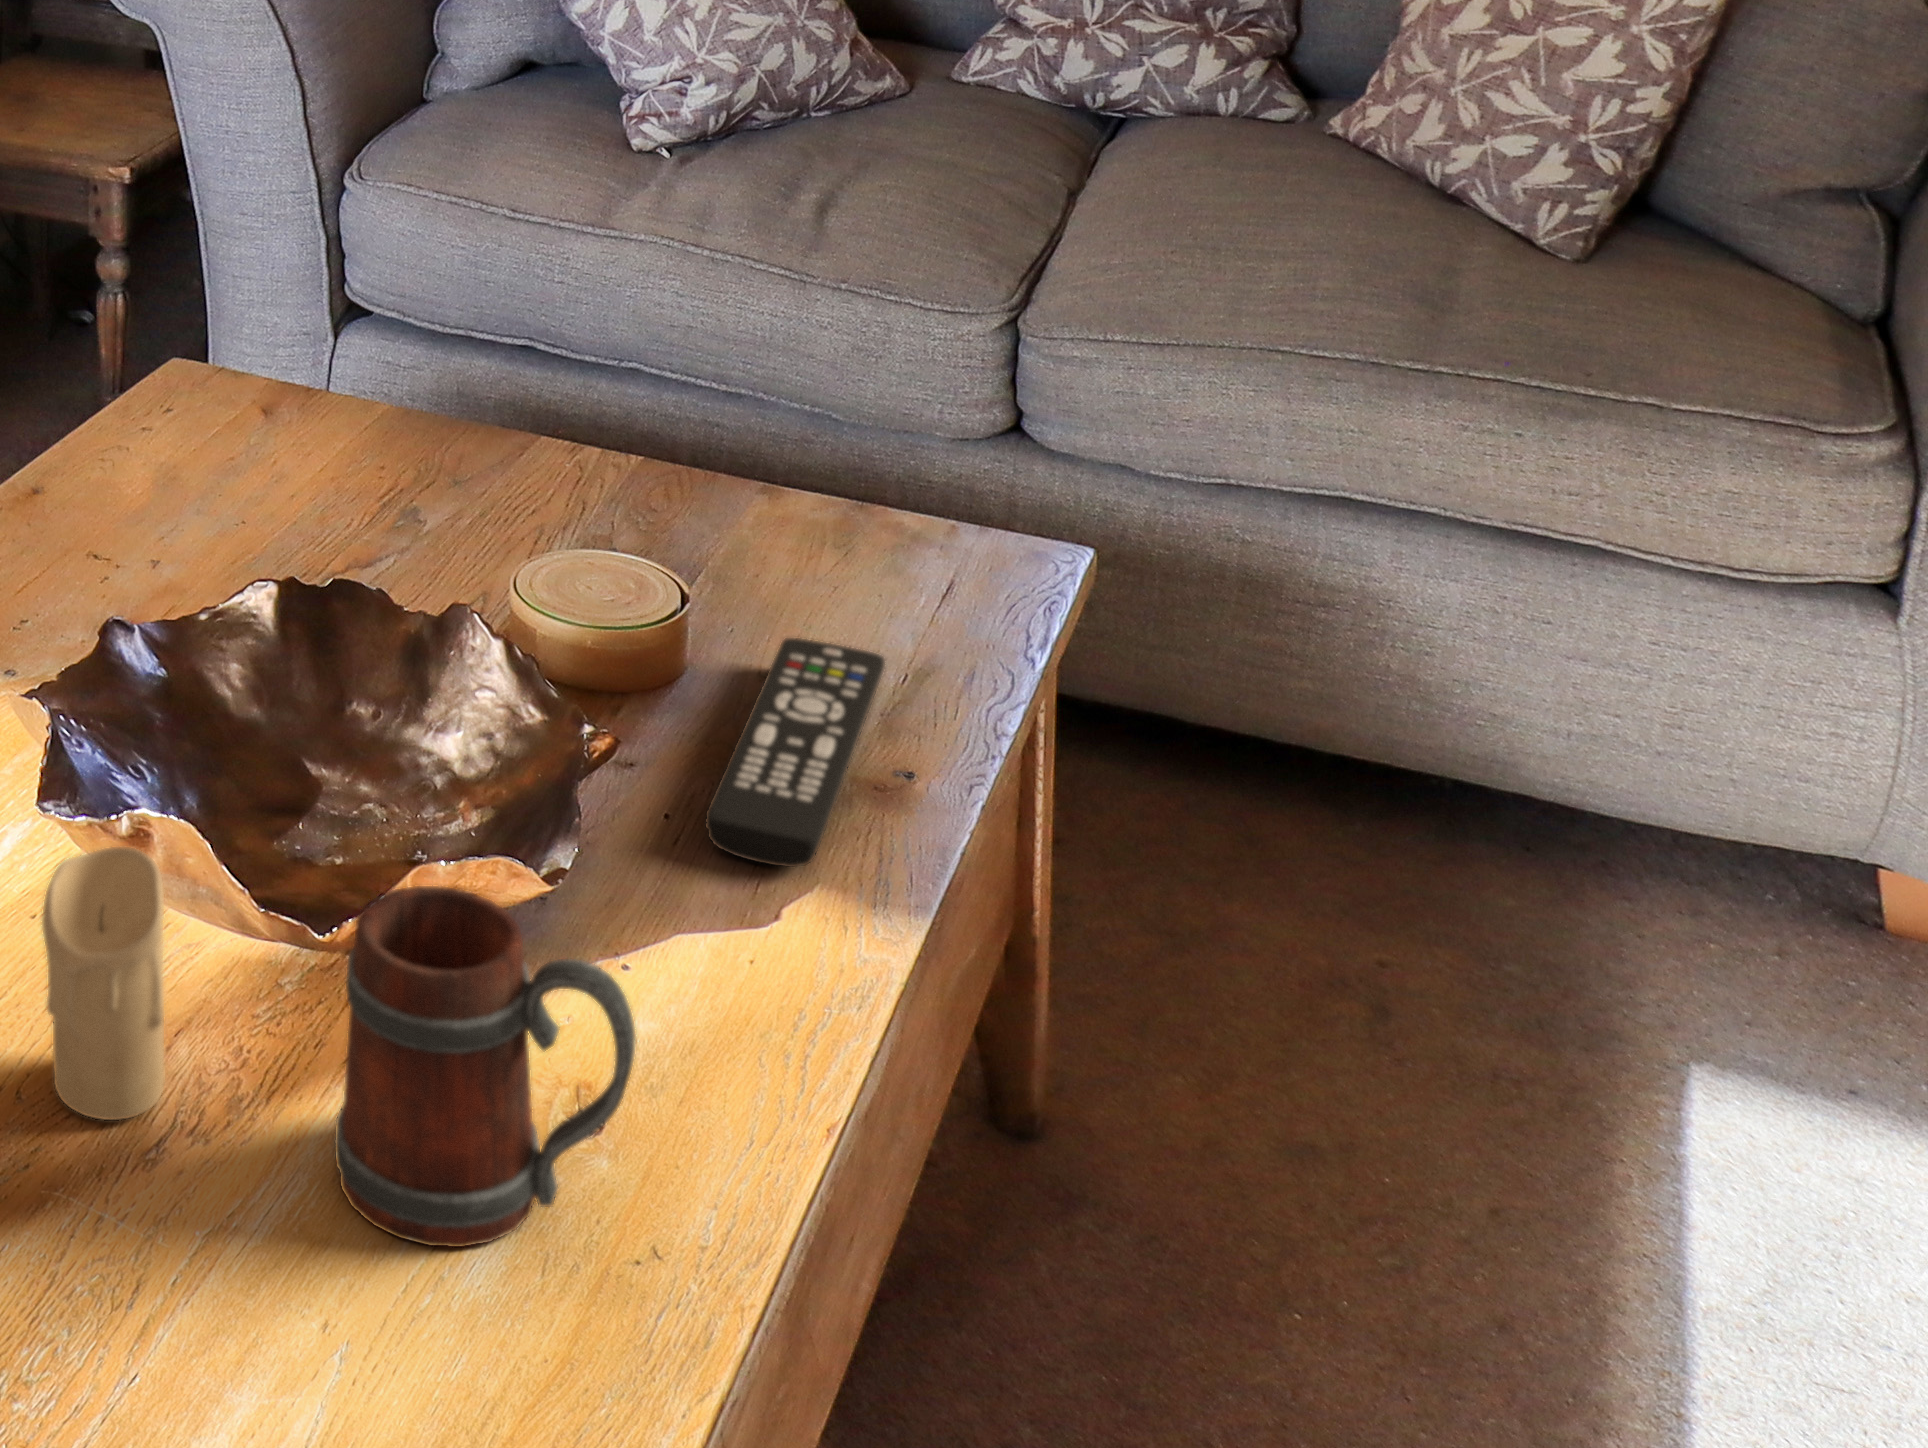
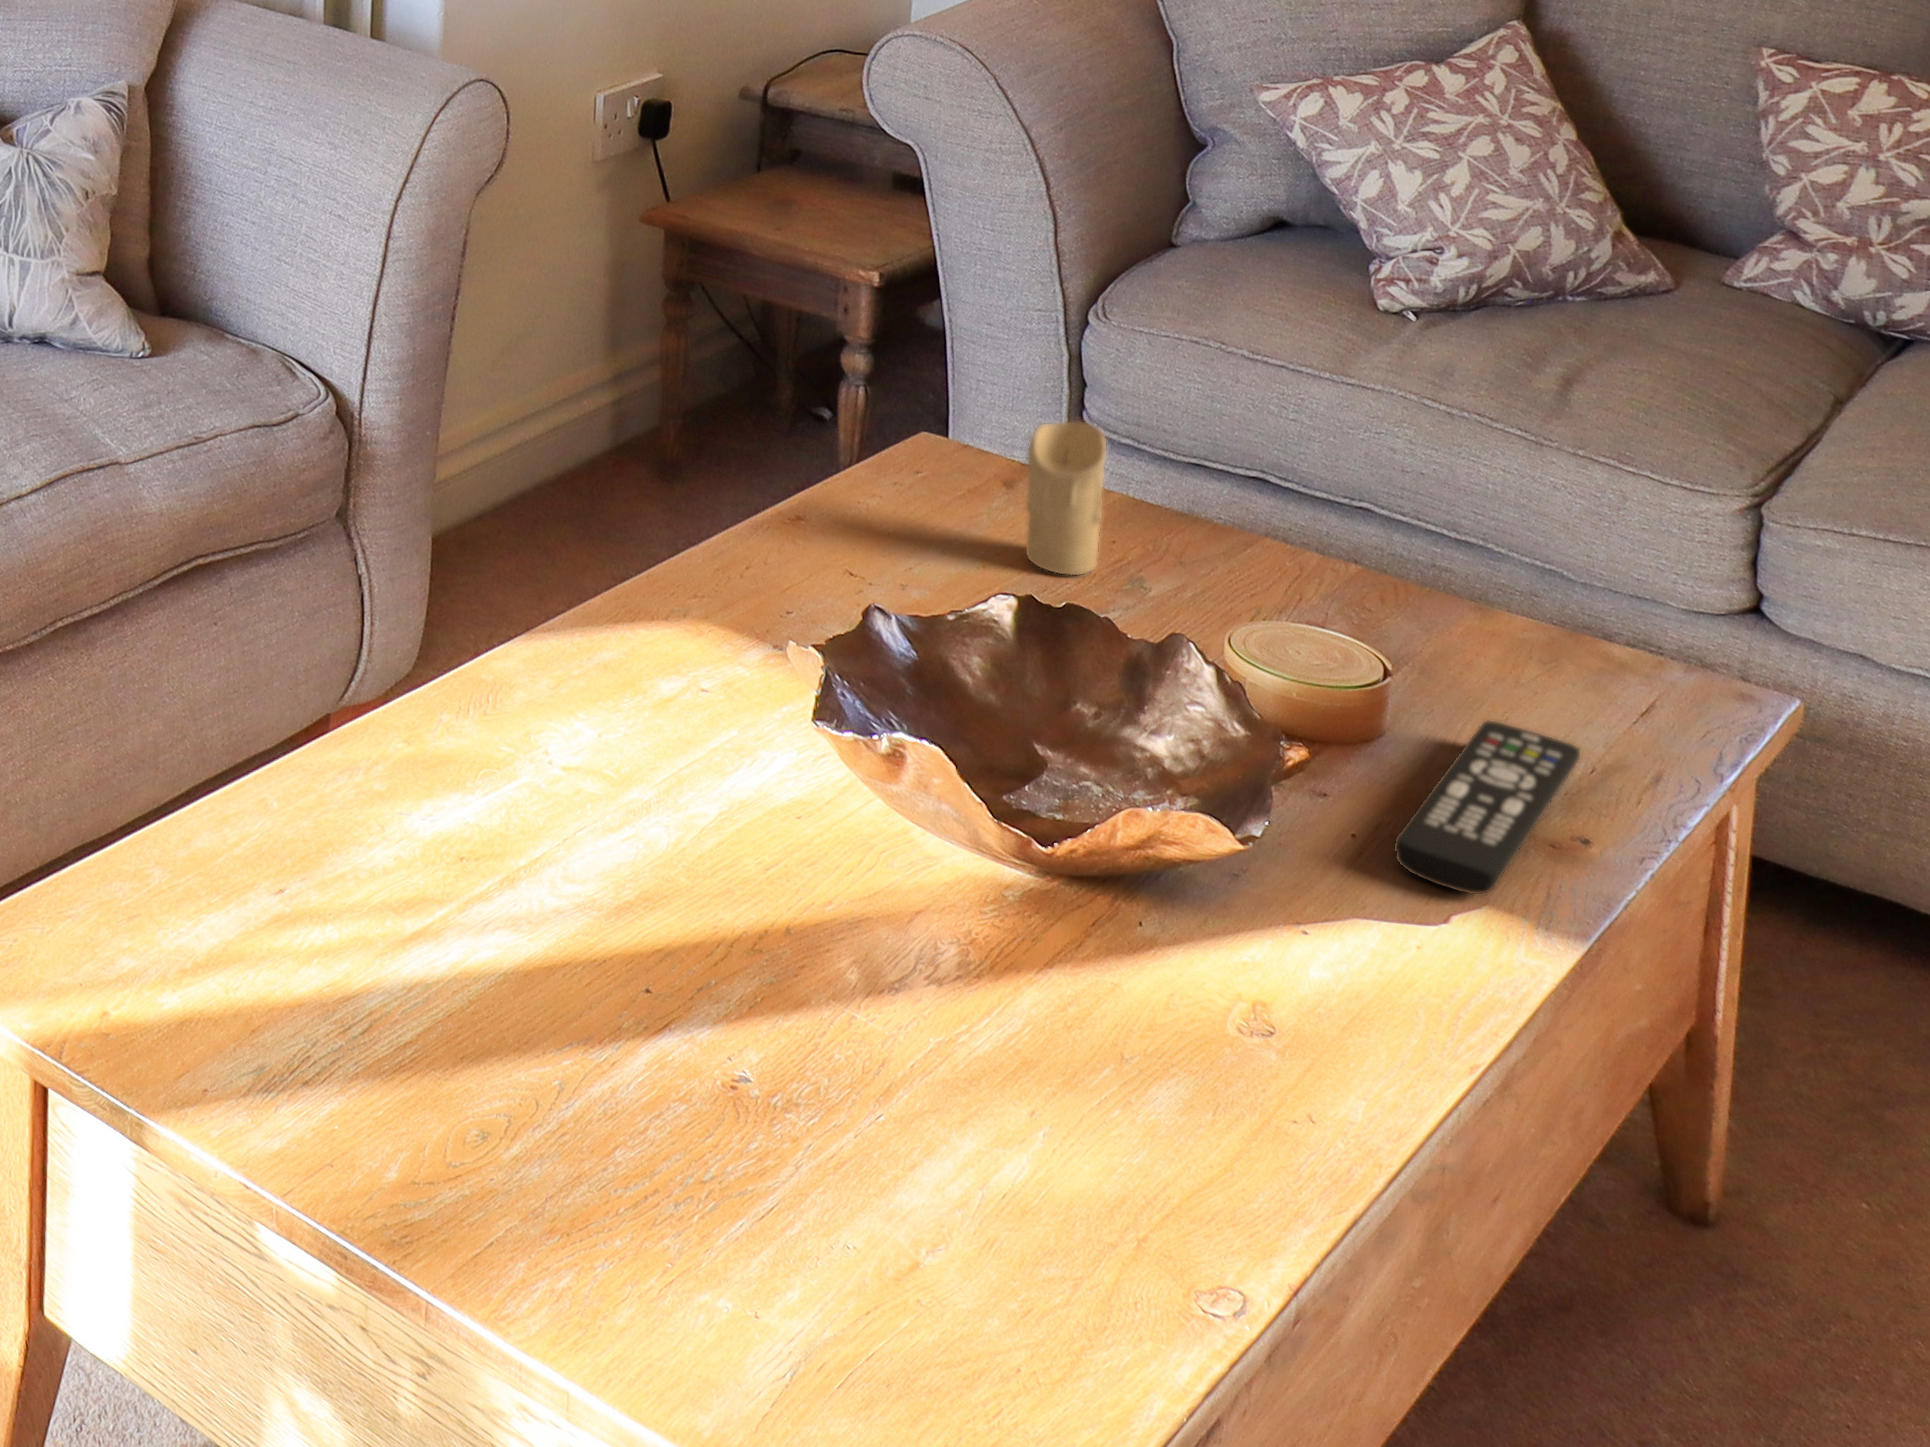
candle: present [42,846,164,1120] -> present [1026,422,1106,575]
mug: present [335,886,636,1247] -> none [1049,821,1312,1103]

